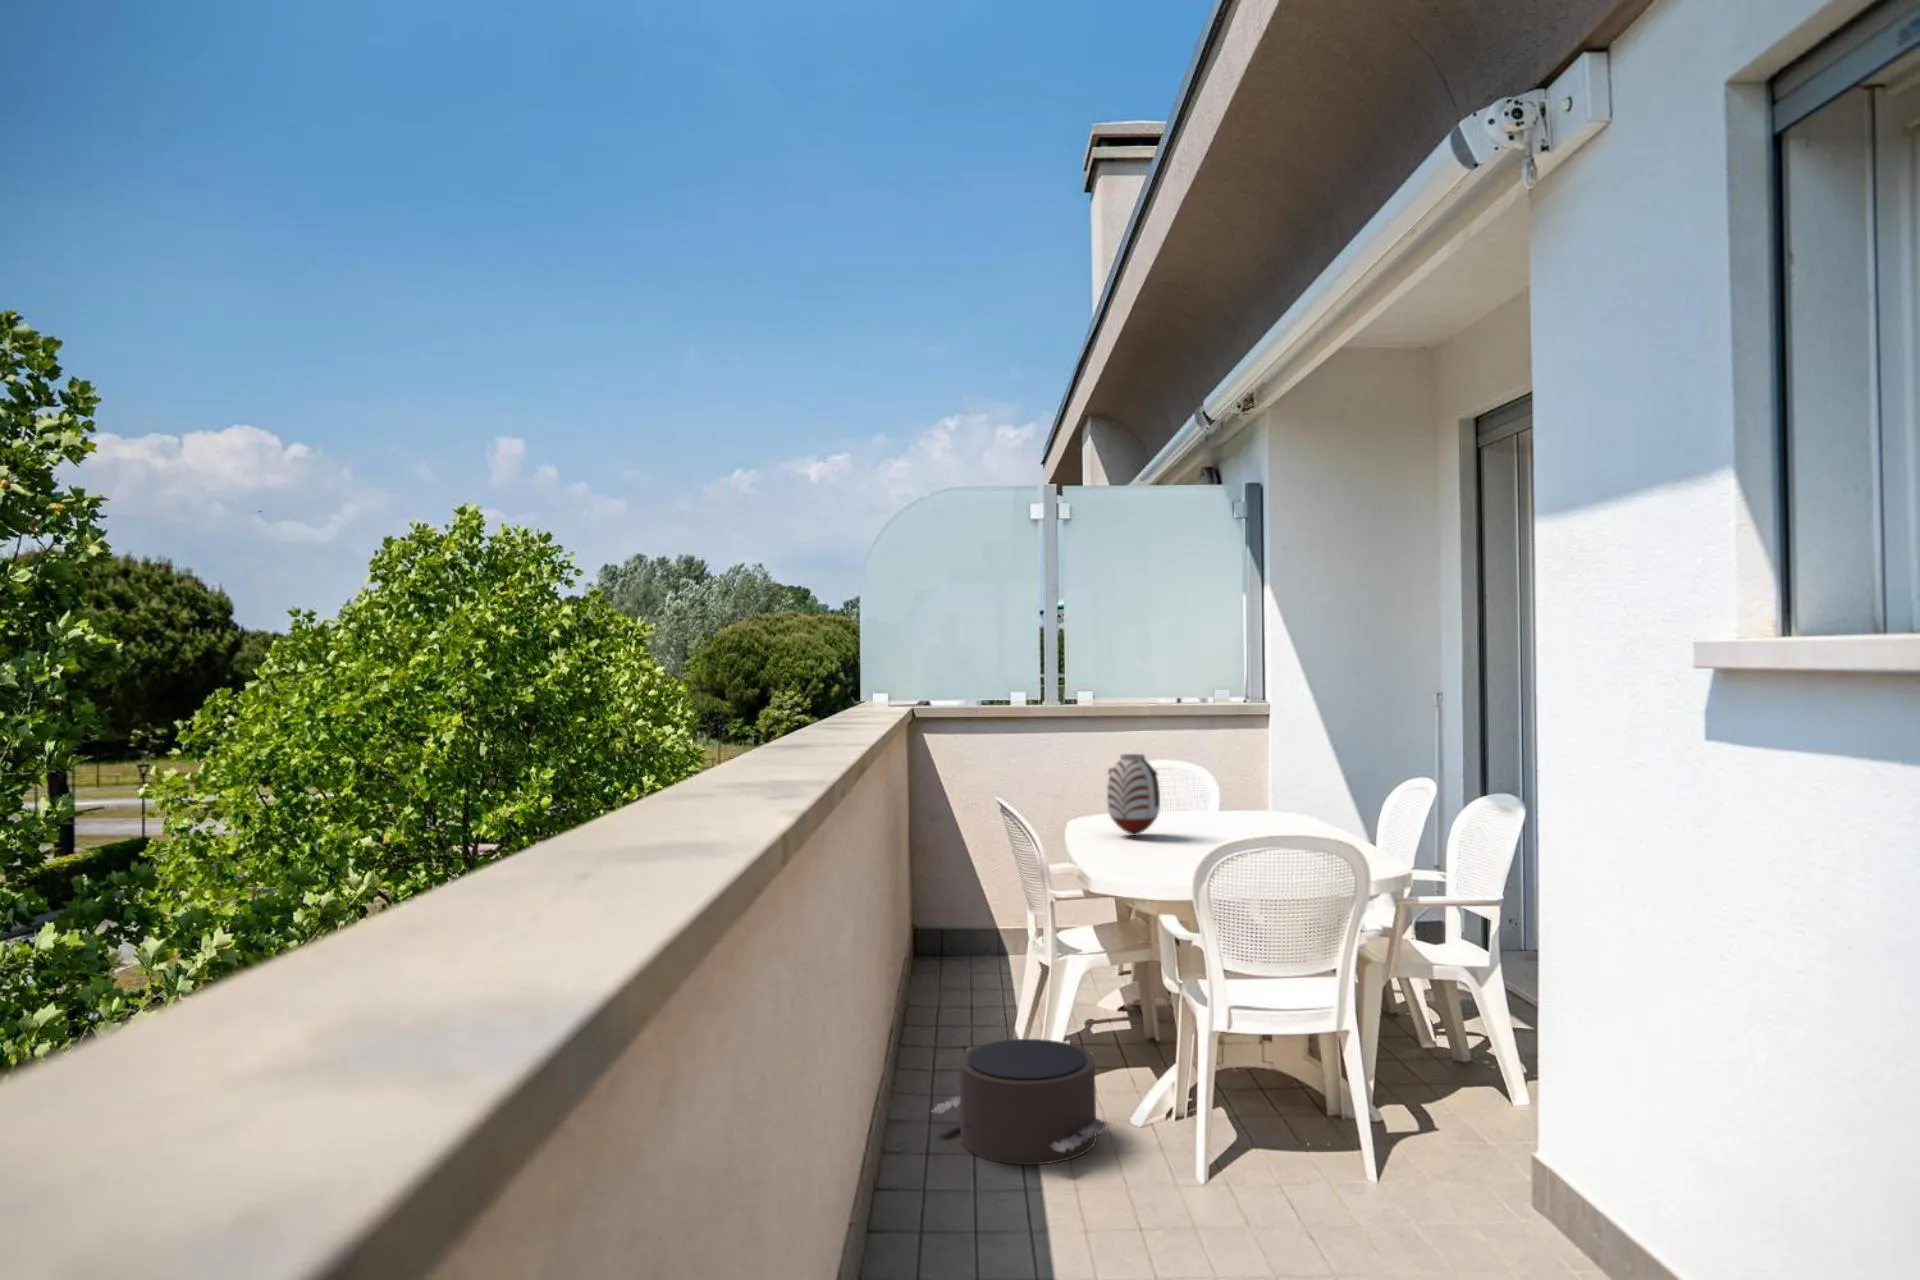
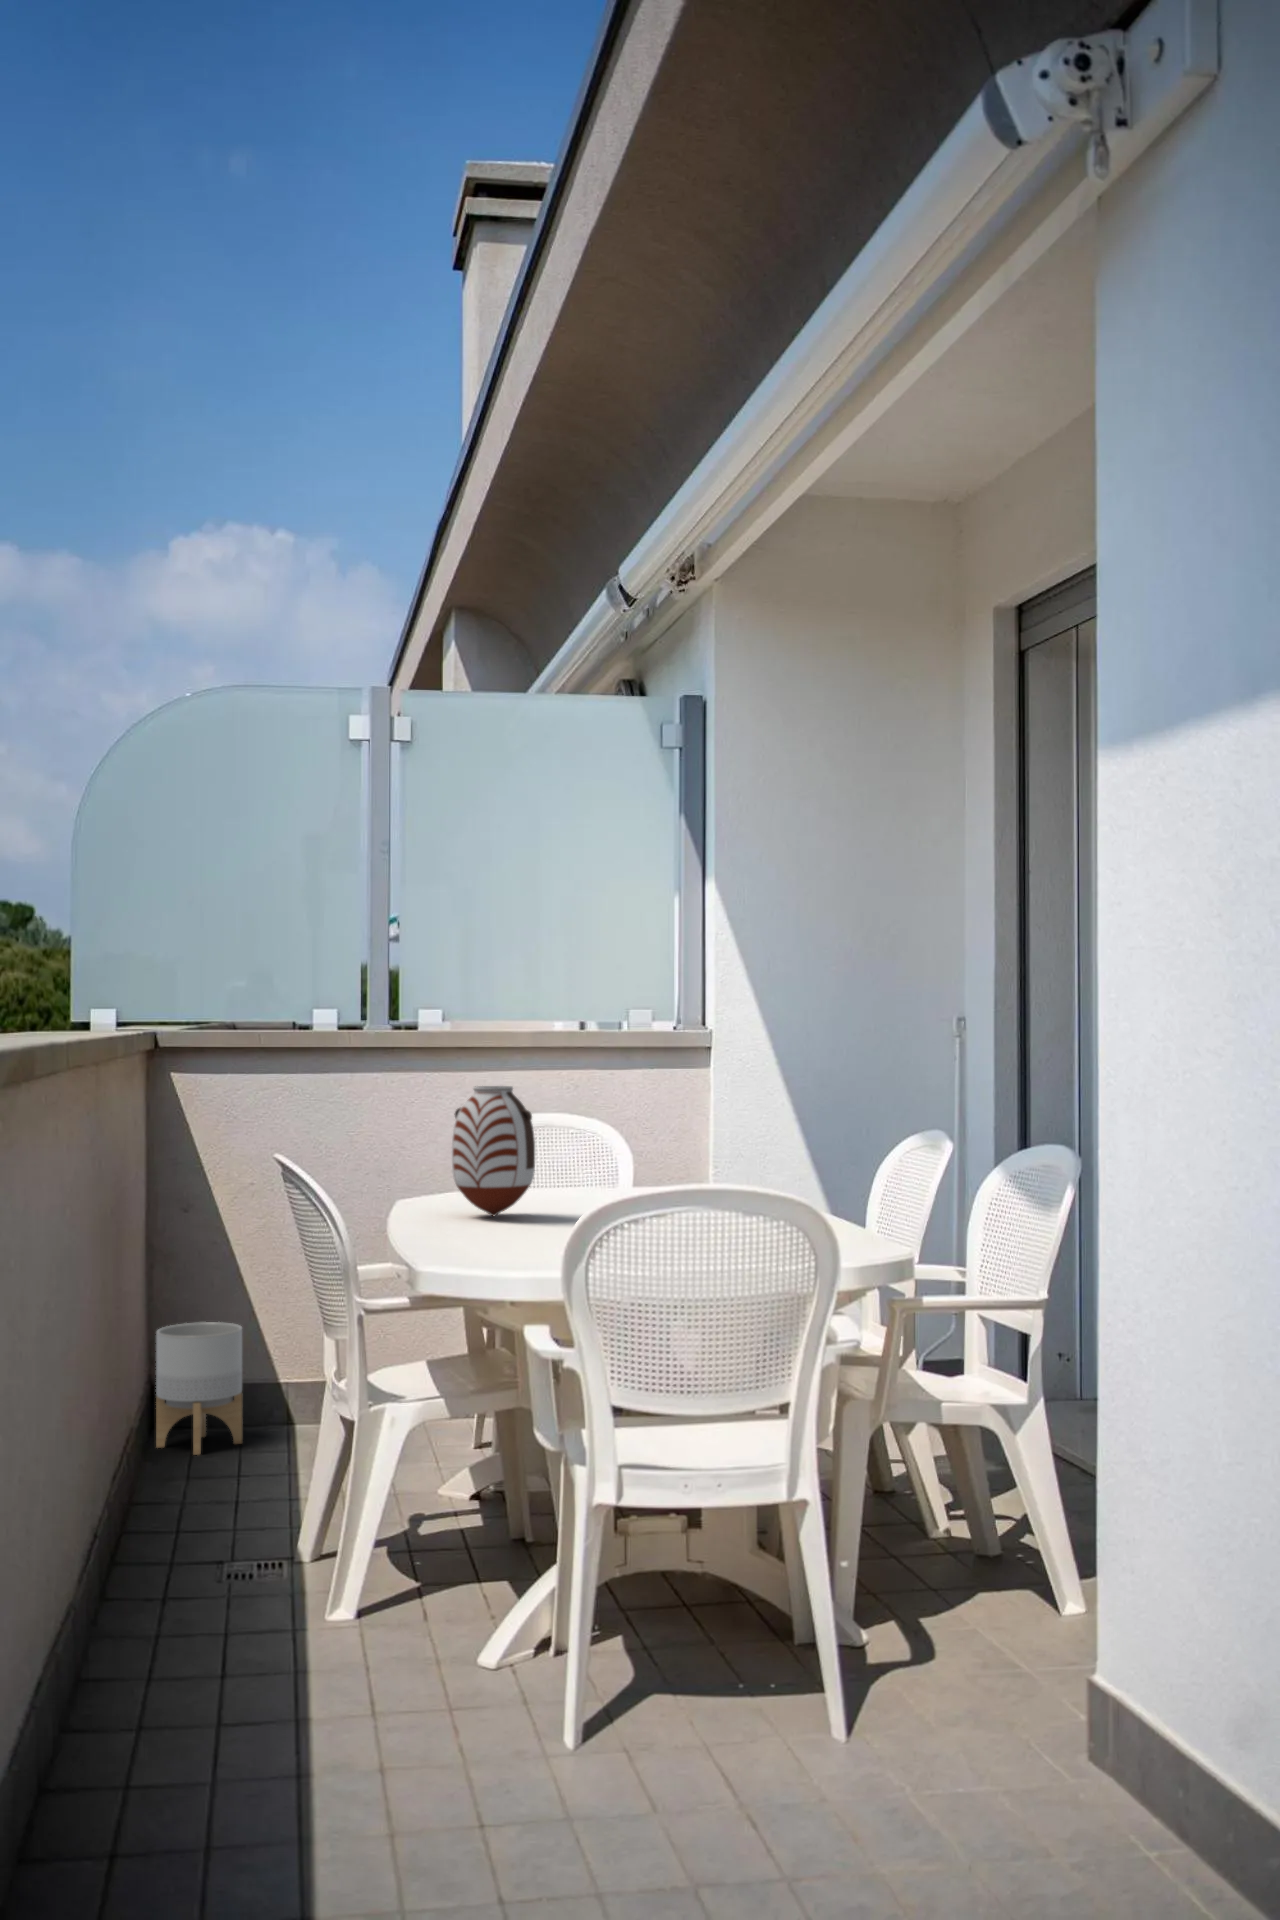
planter: none [924,889,977,971] -> present [156,1322,242,1455]
pouf: present [932,1039,1107,1165] -> none [135,1540,437,1744]

